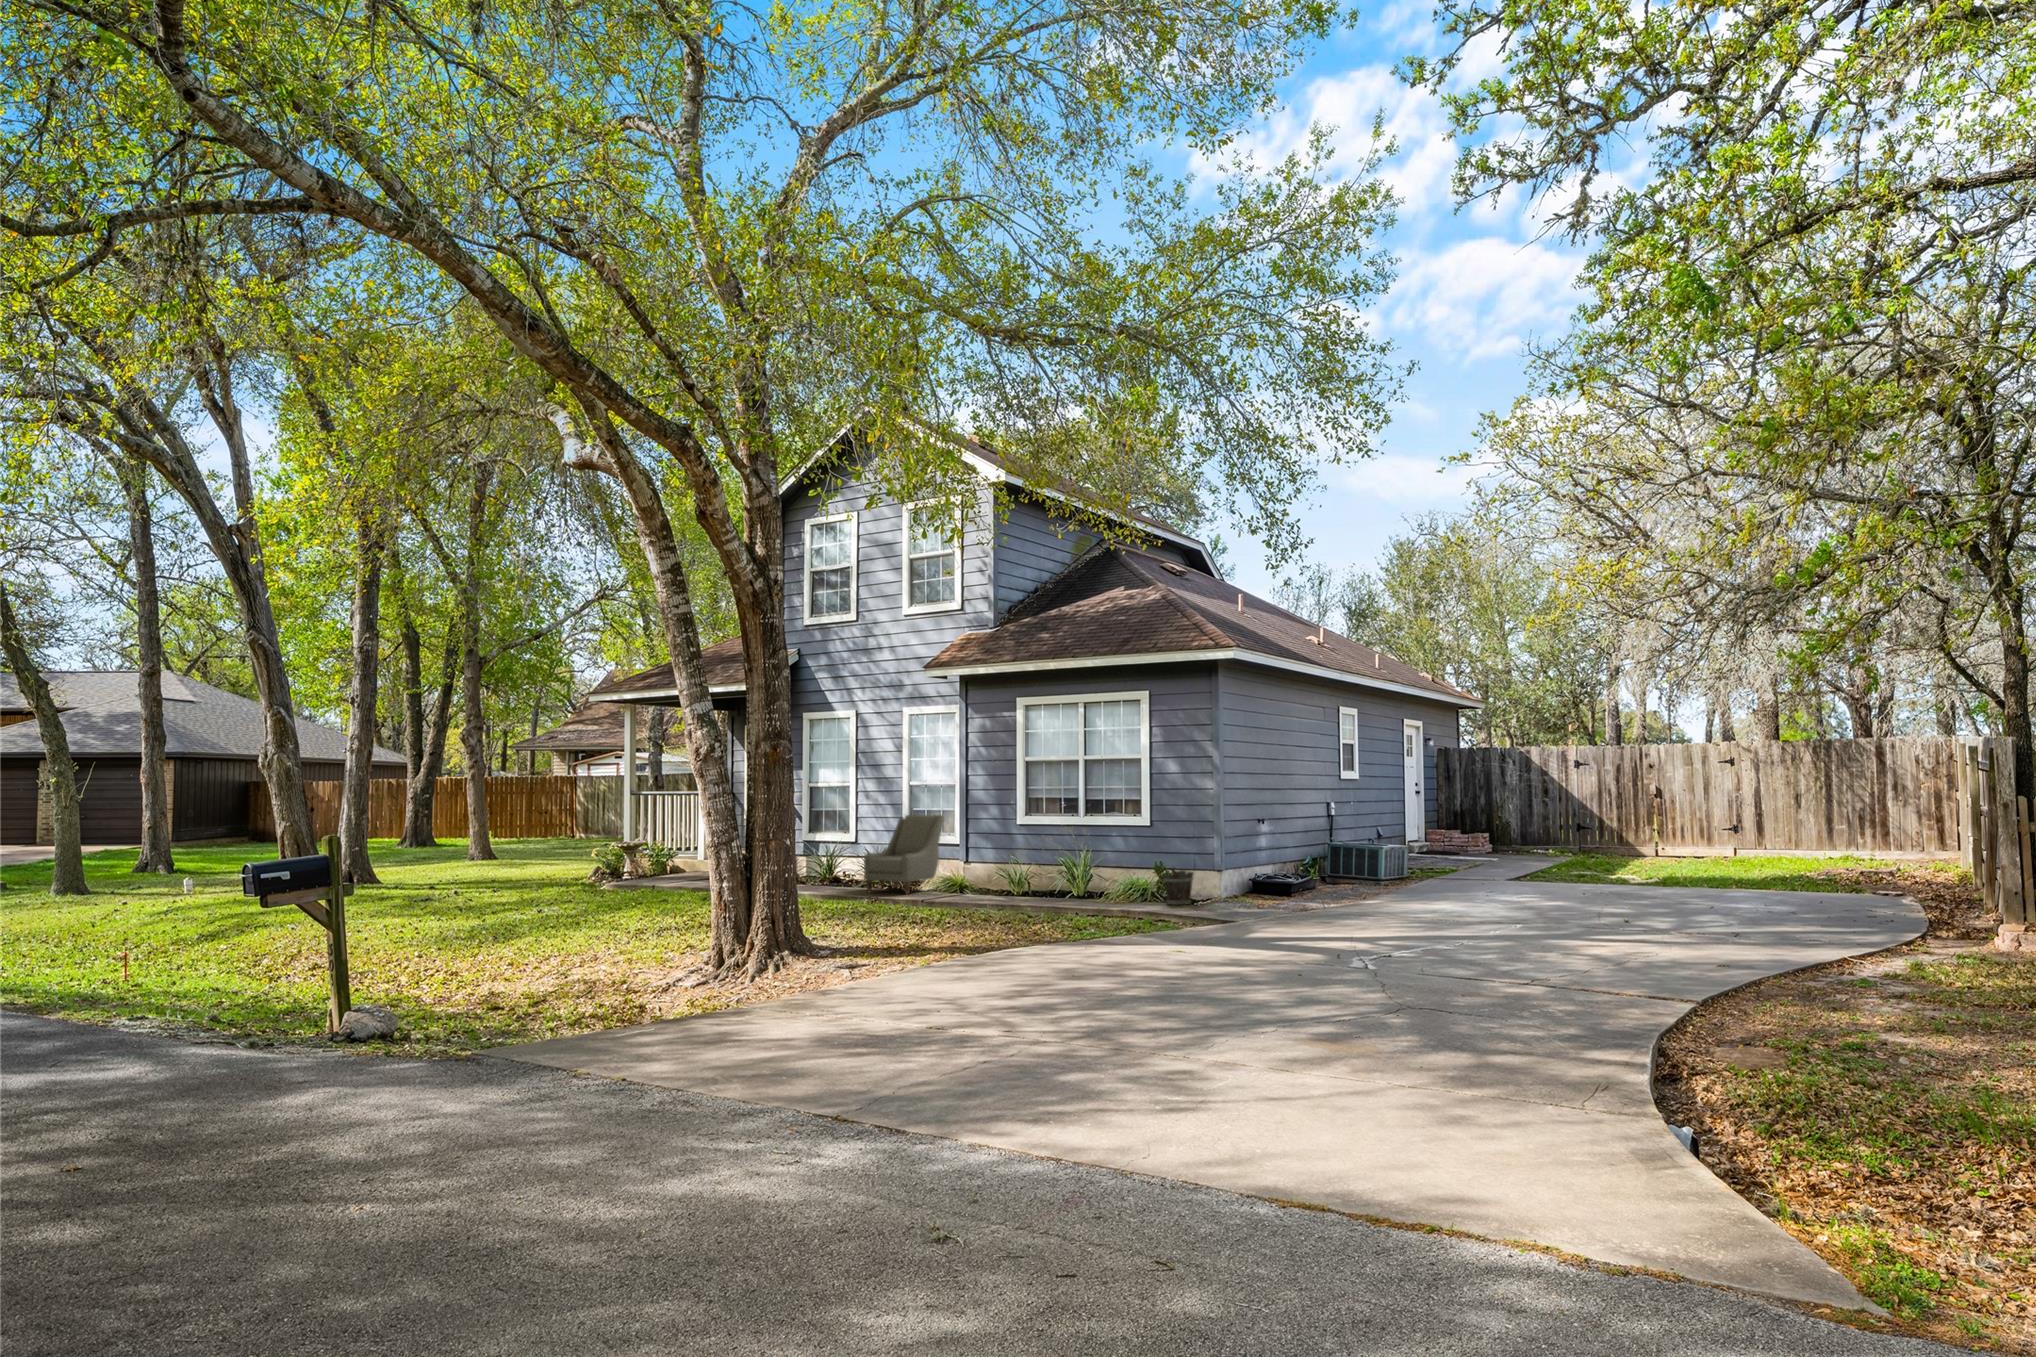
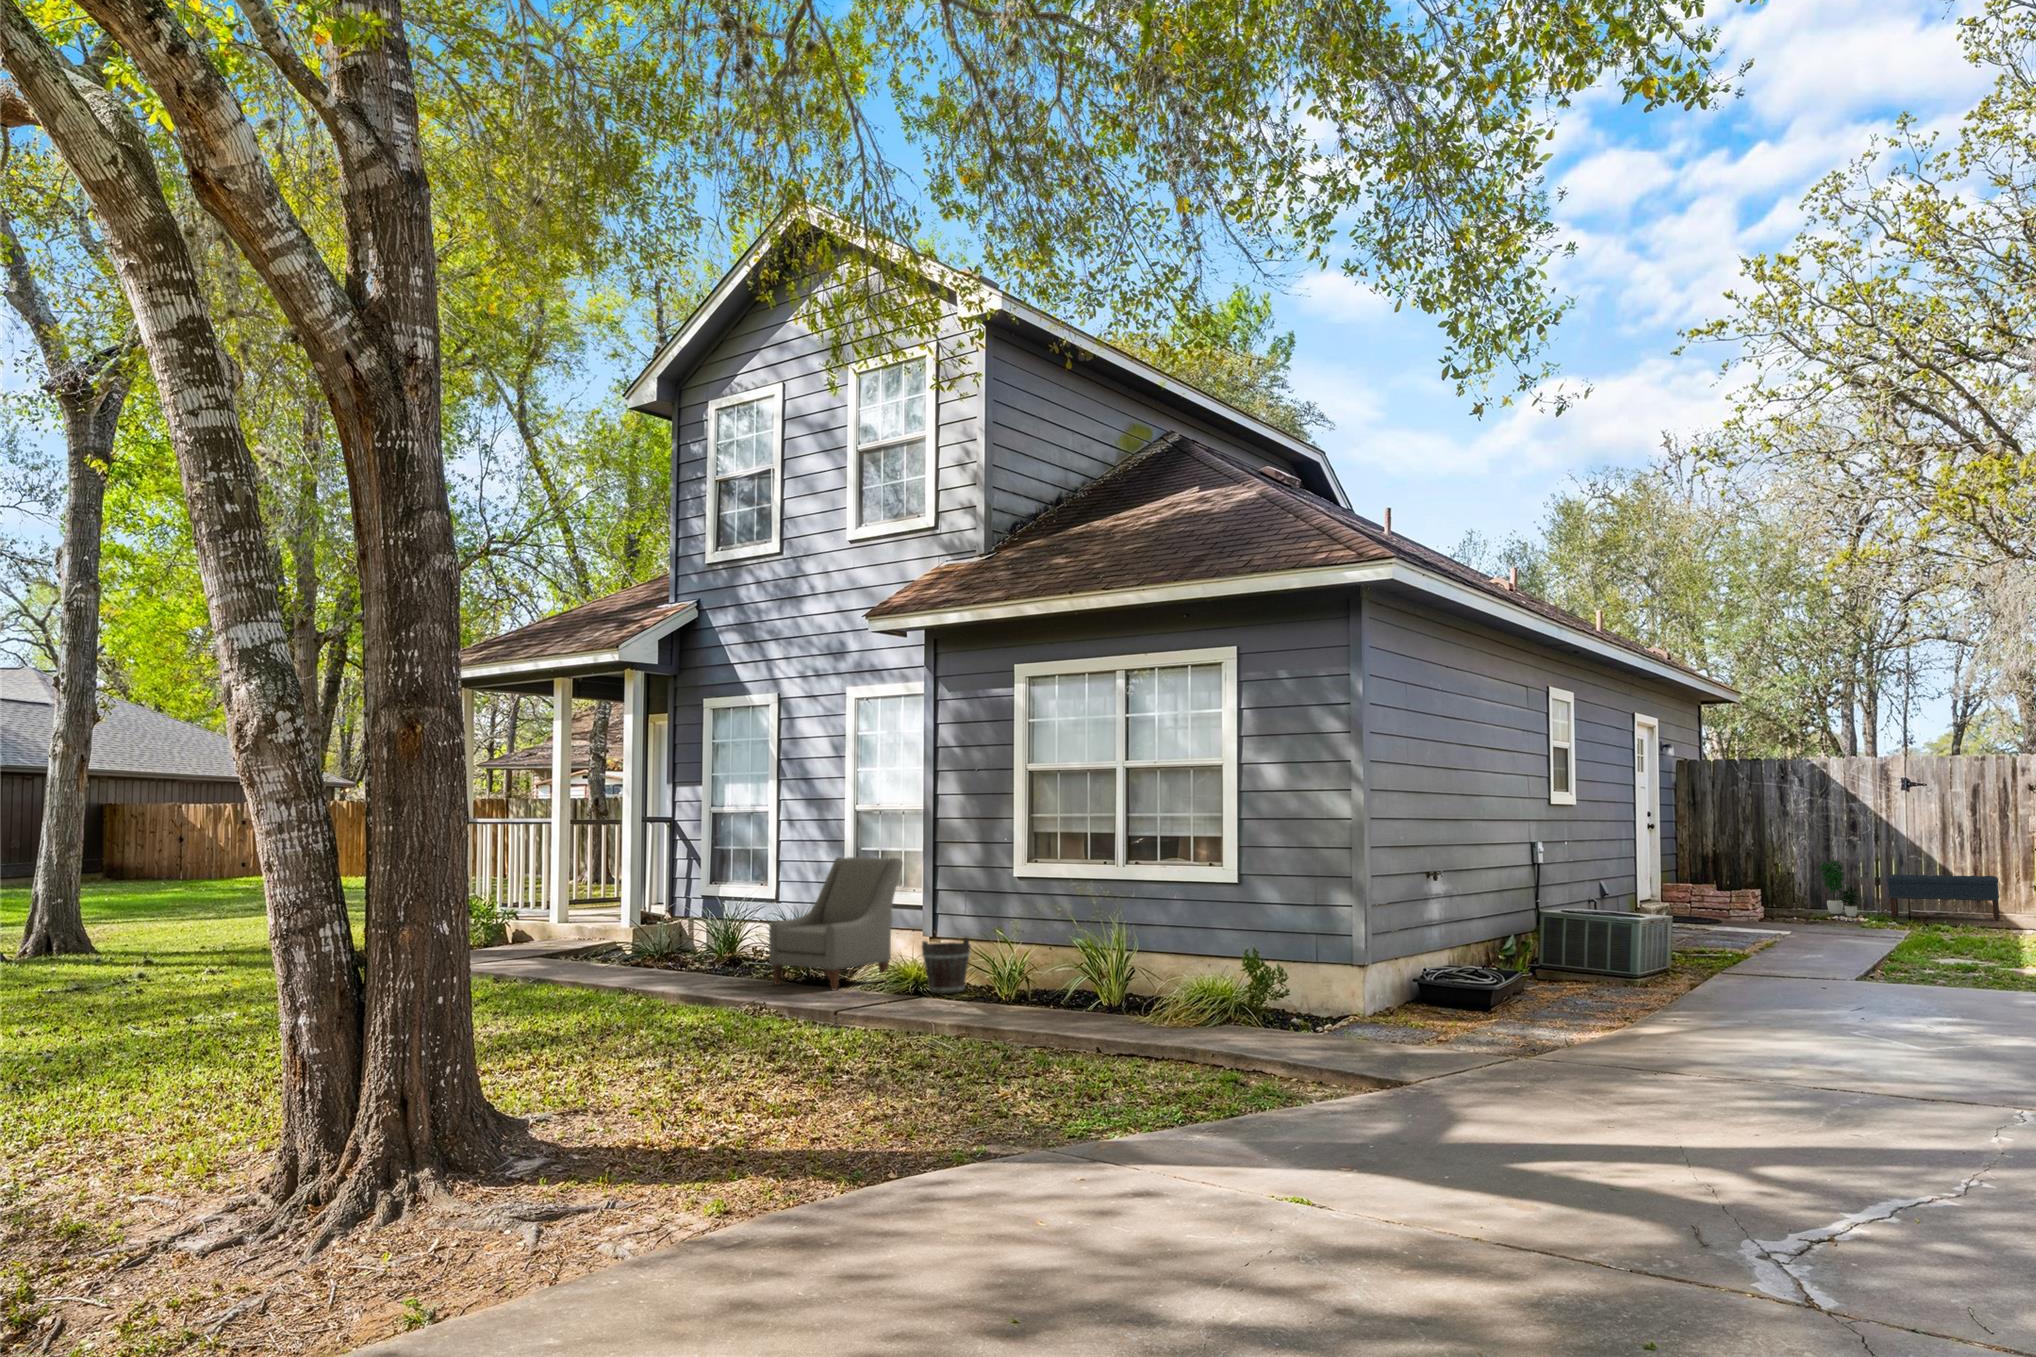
potted plant: none [1521,811,1549,850] -> present [1819,861,1860,917]
bench: none [1562,823,1630,852] -> present [1887,874,2000,921]
bucket: present [1161,868,1193,905] -> present [922,938,971,994]

